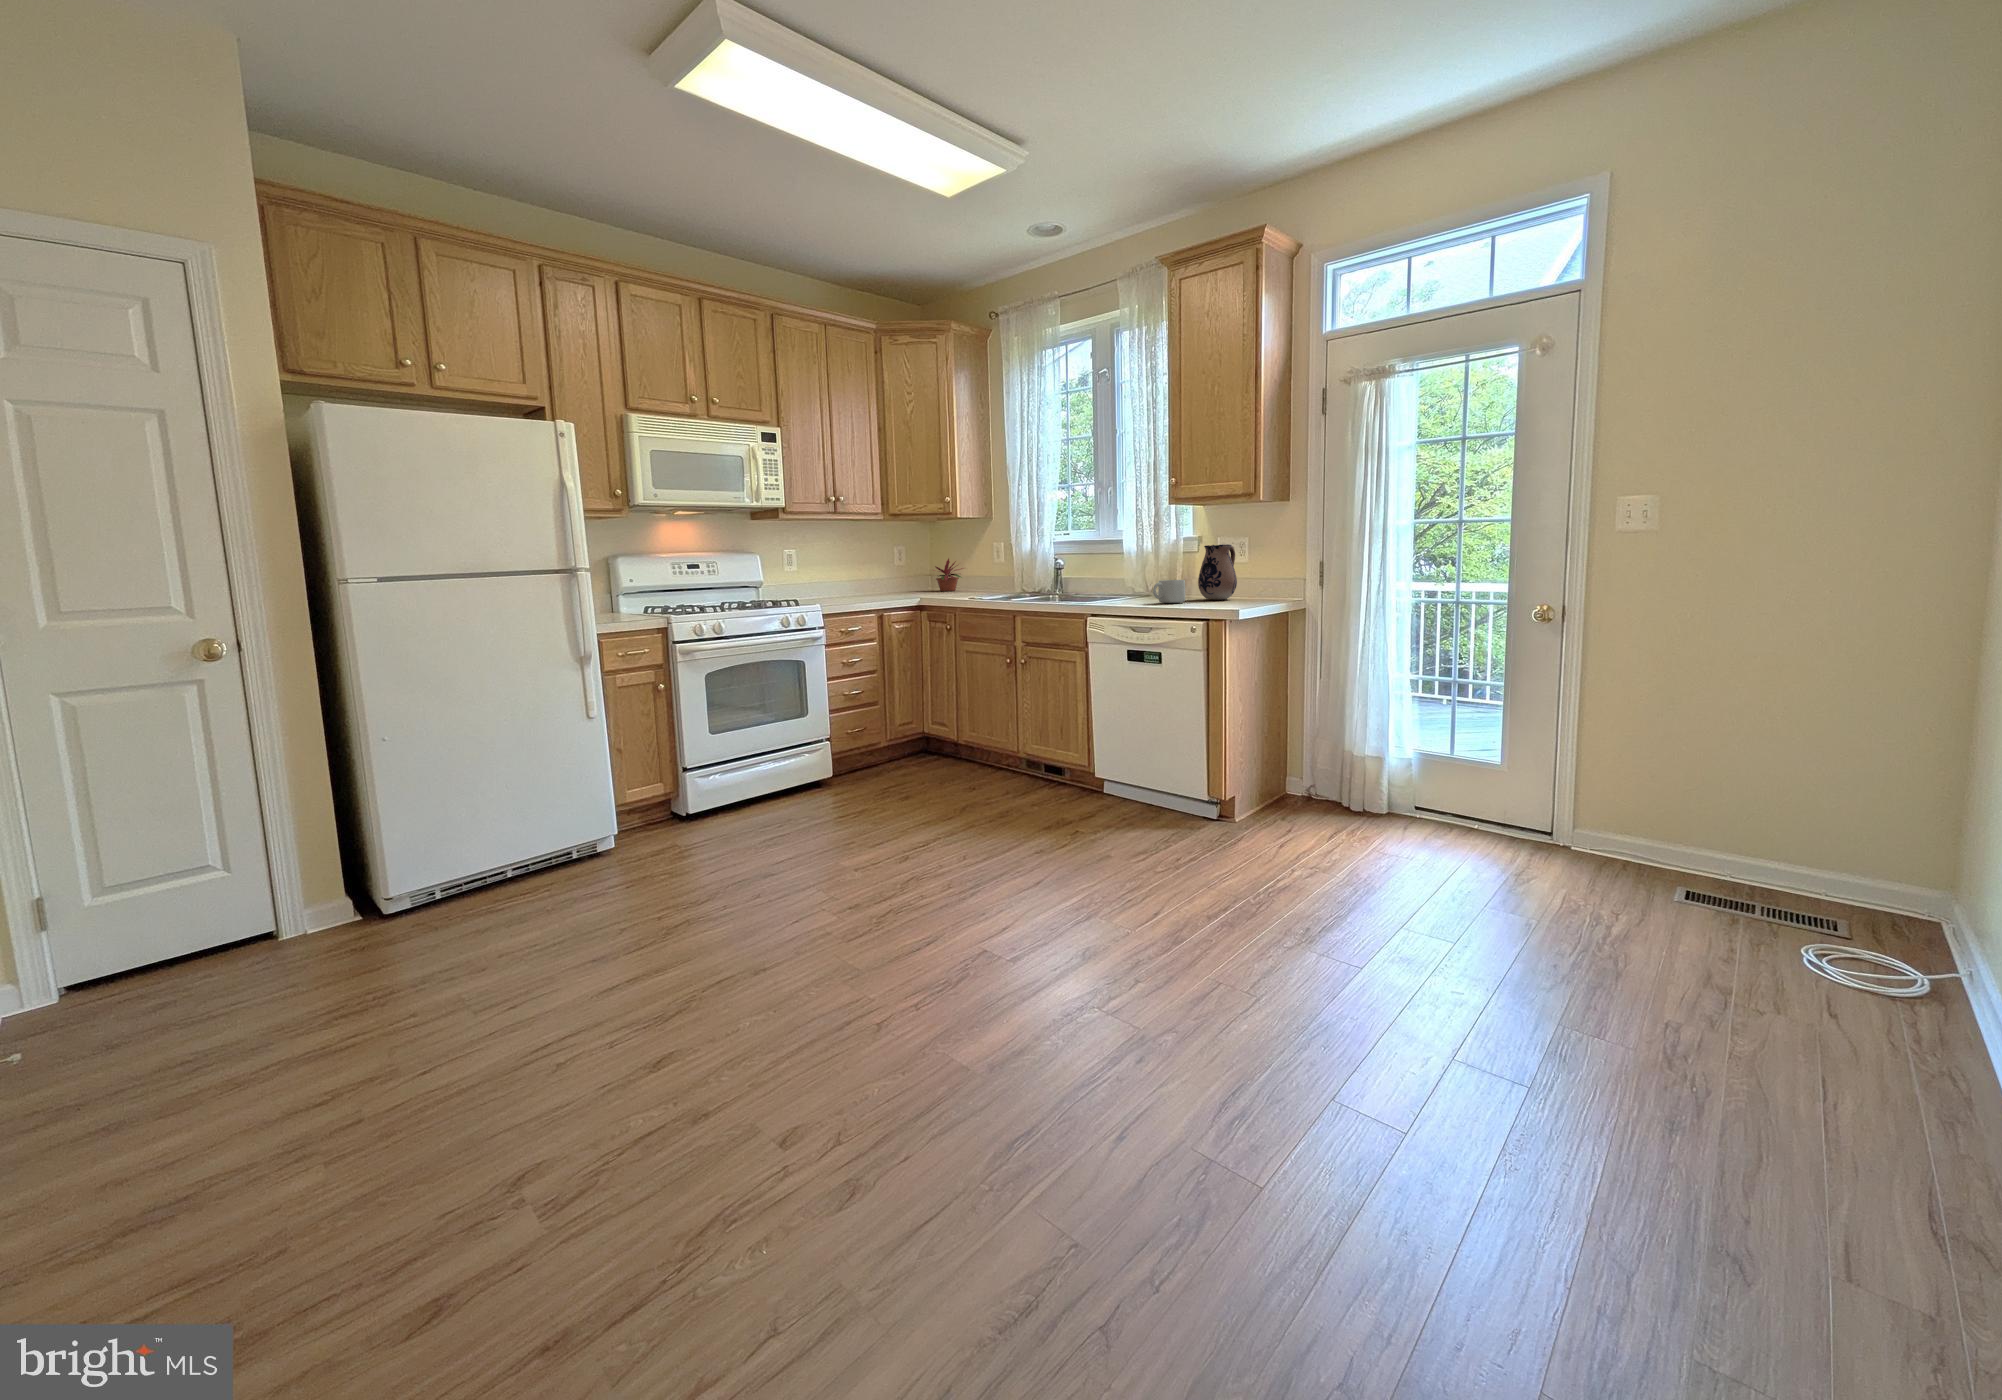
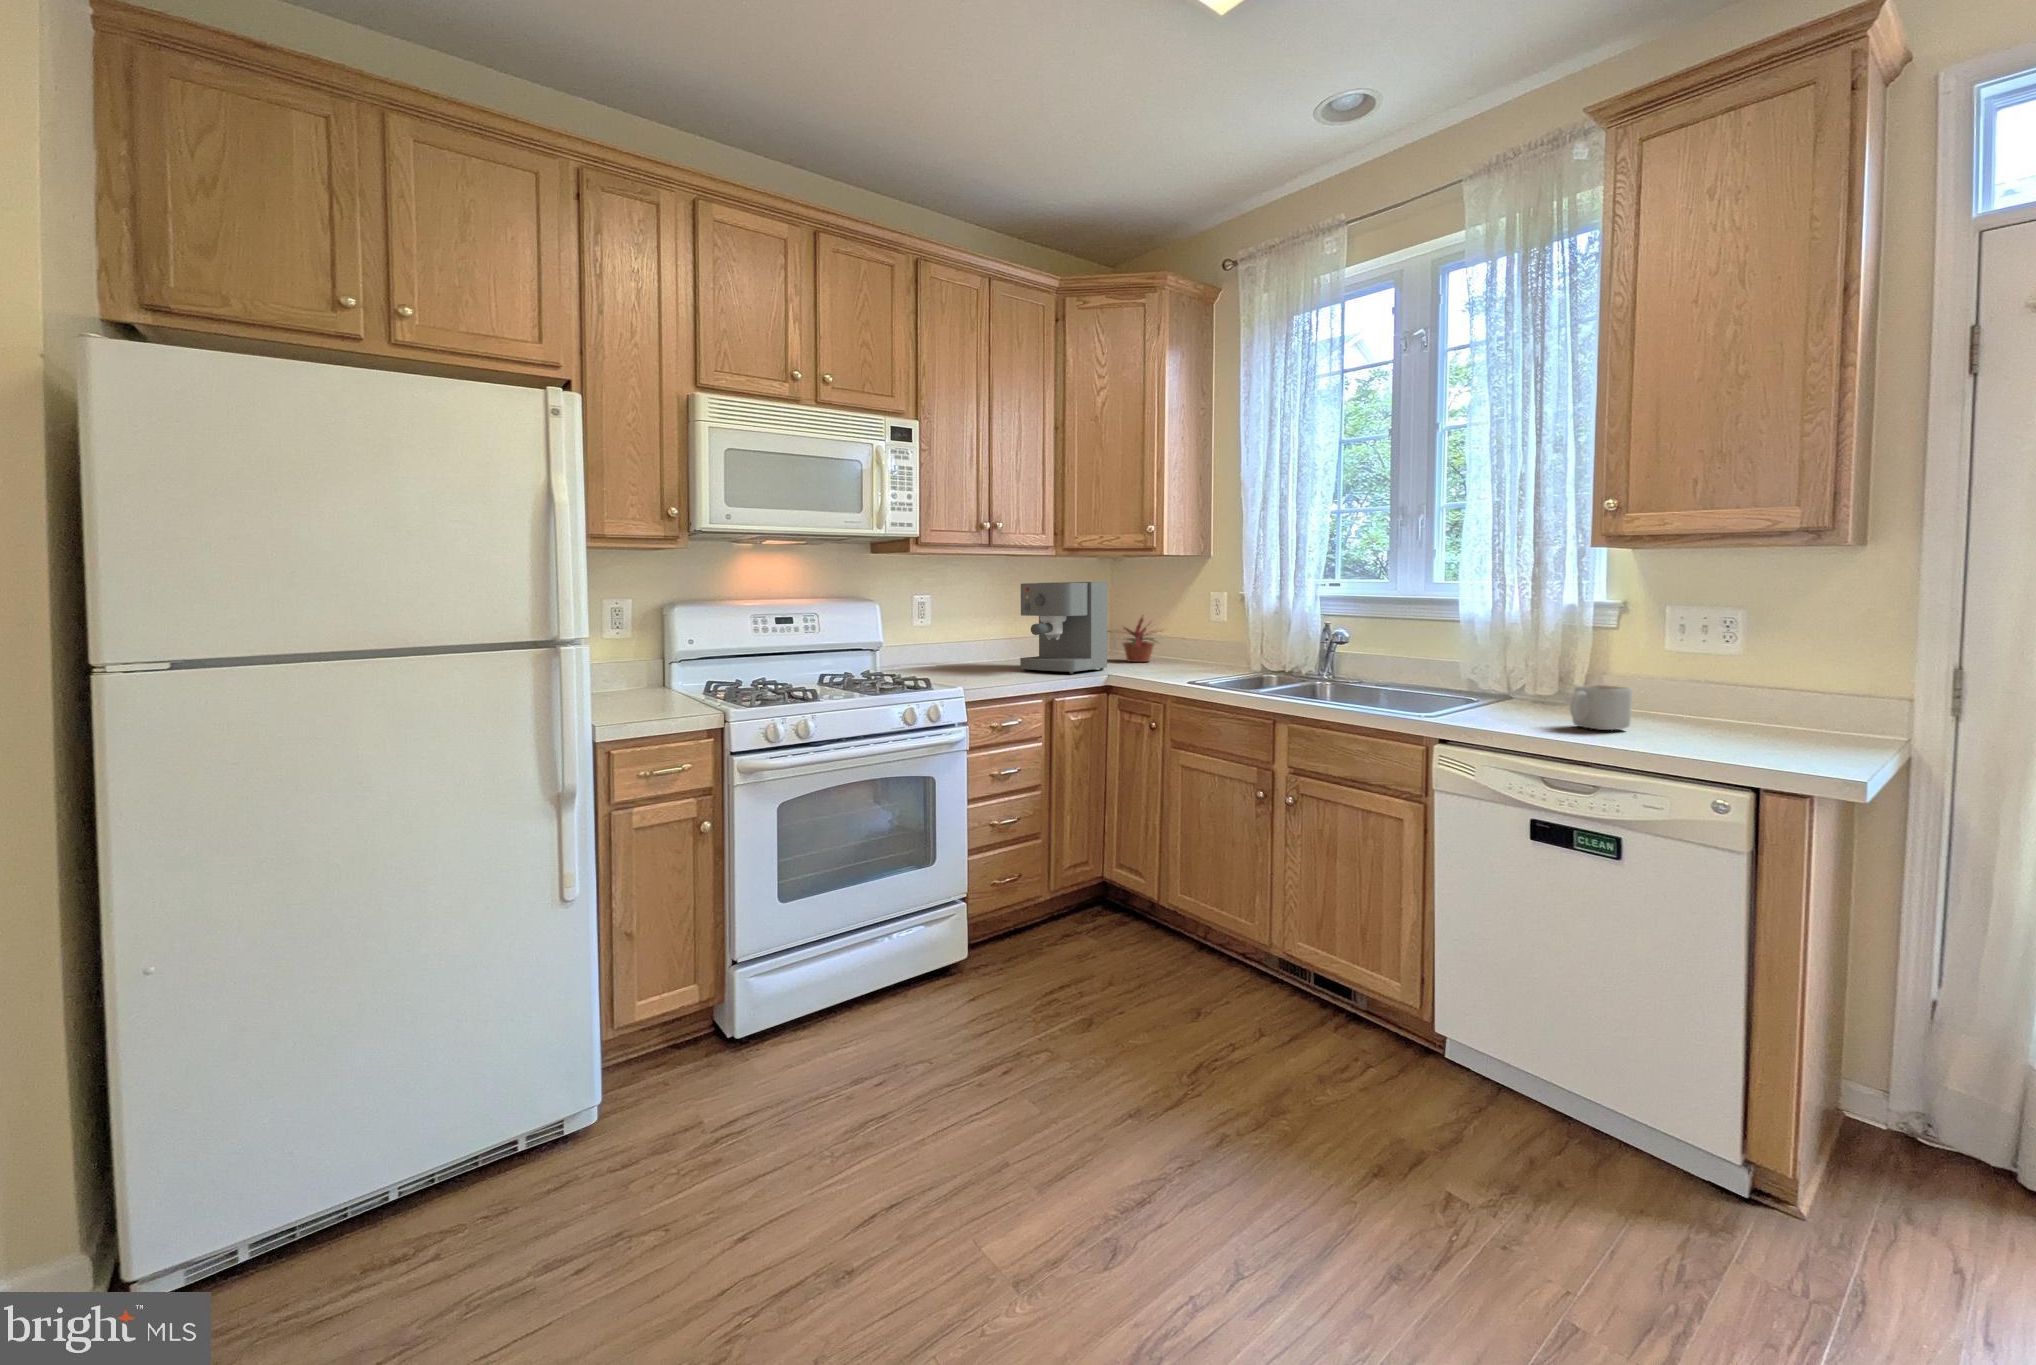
coffee maker: none [859,534,922,597] -> present [1020,582,1107,674]
ceramic pitcher: present [1198,544,1237,600] -> none [1633,623,1719,723]

